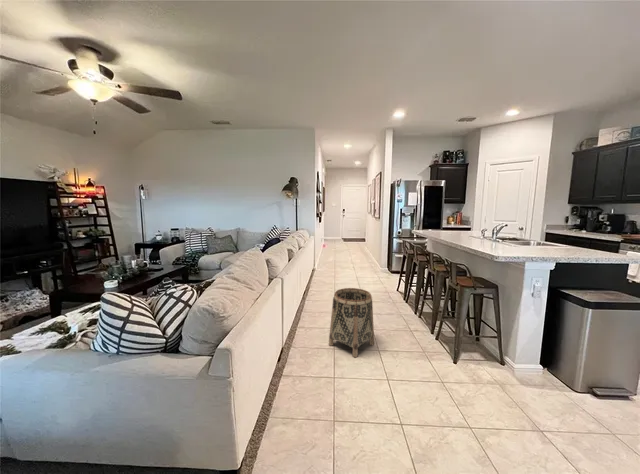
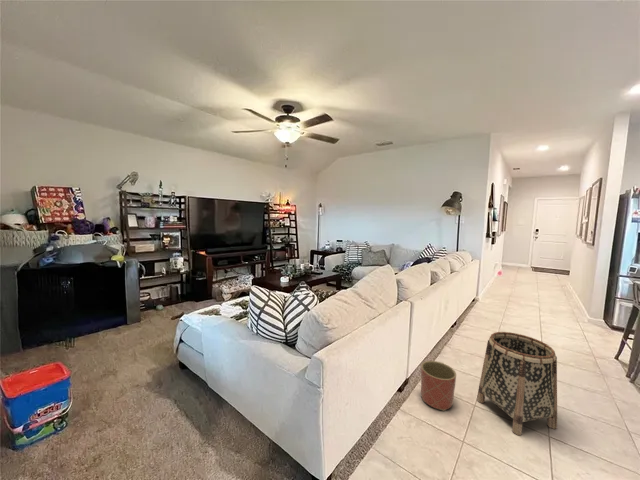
planter: none [289,325,315,362] -> present [421,361,456,411]

